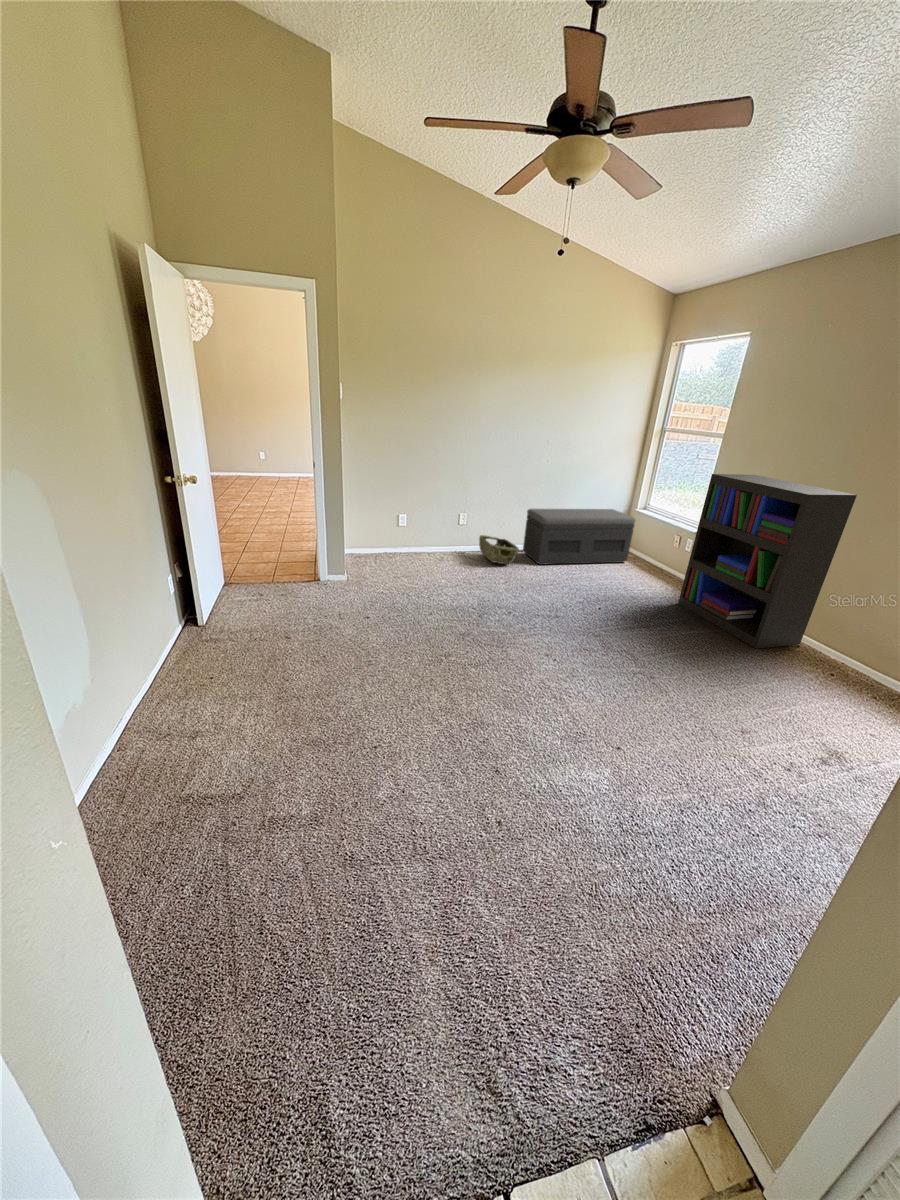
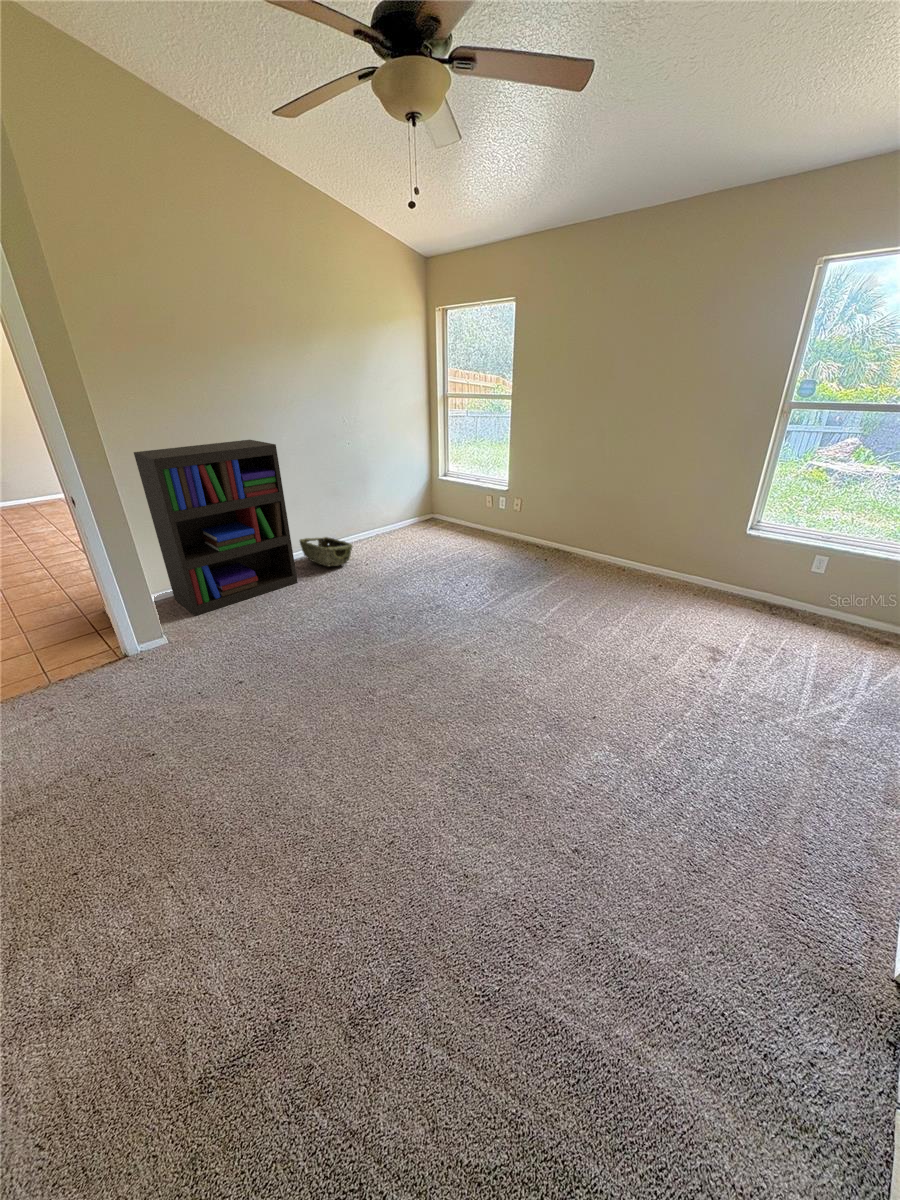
bookshelf: present [678,474,857,649] -> present [134,440,297,616]
storage bench: present [523,509,635,565] -> none [341,481,448,556]

